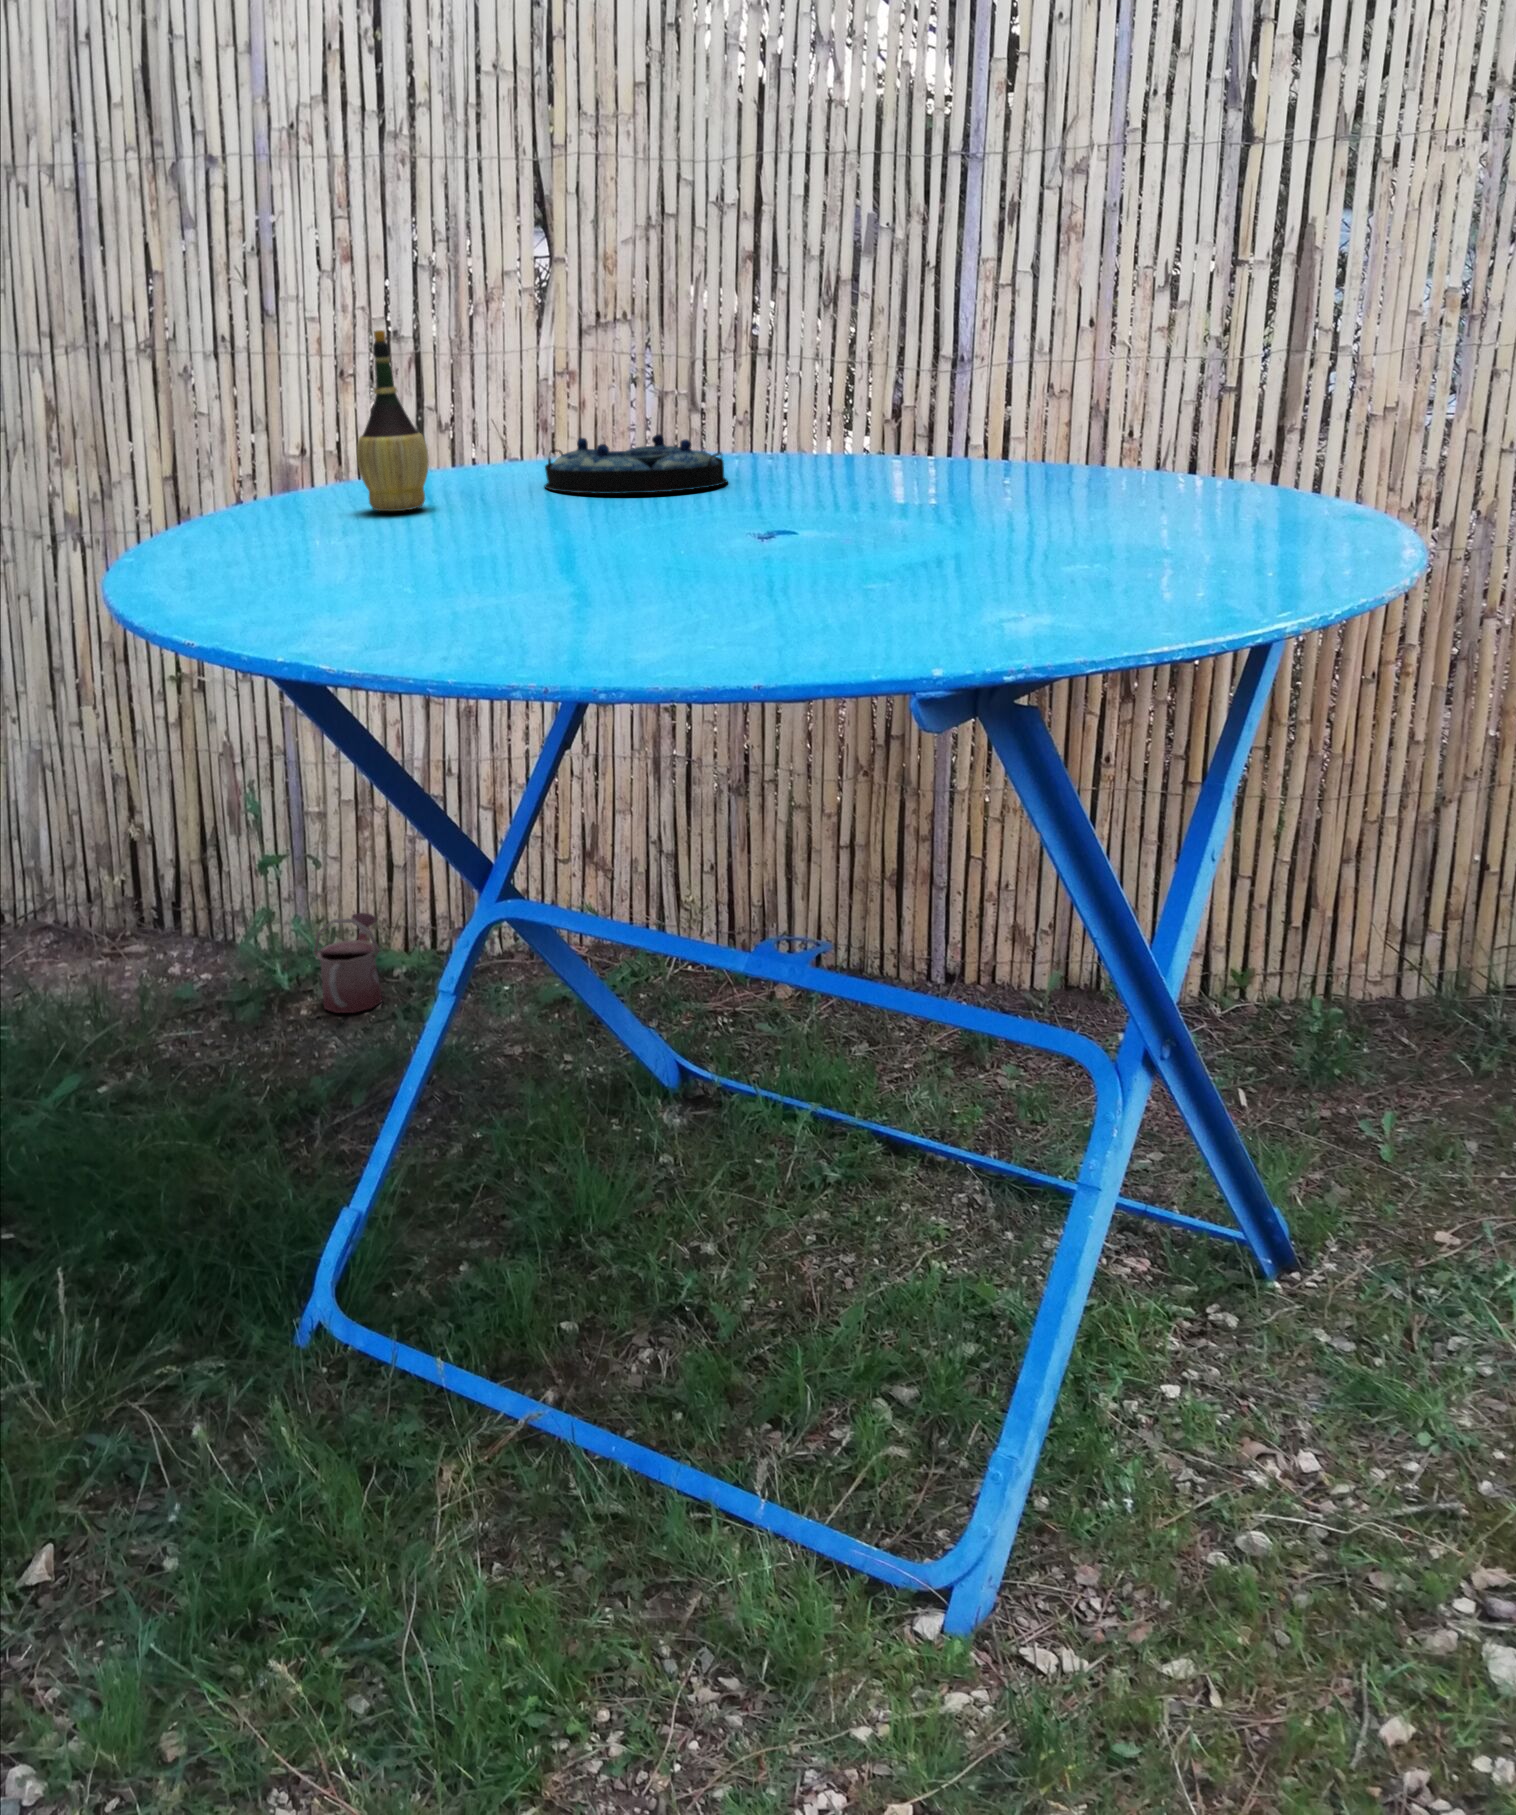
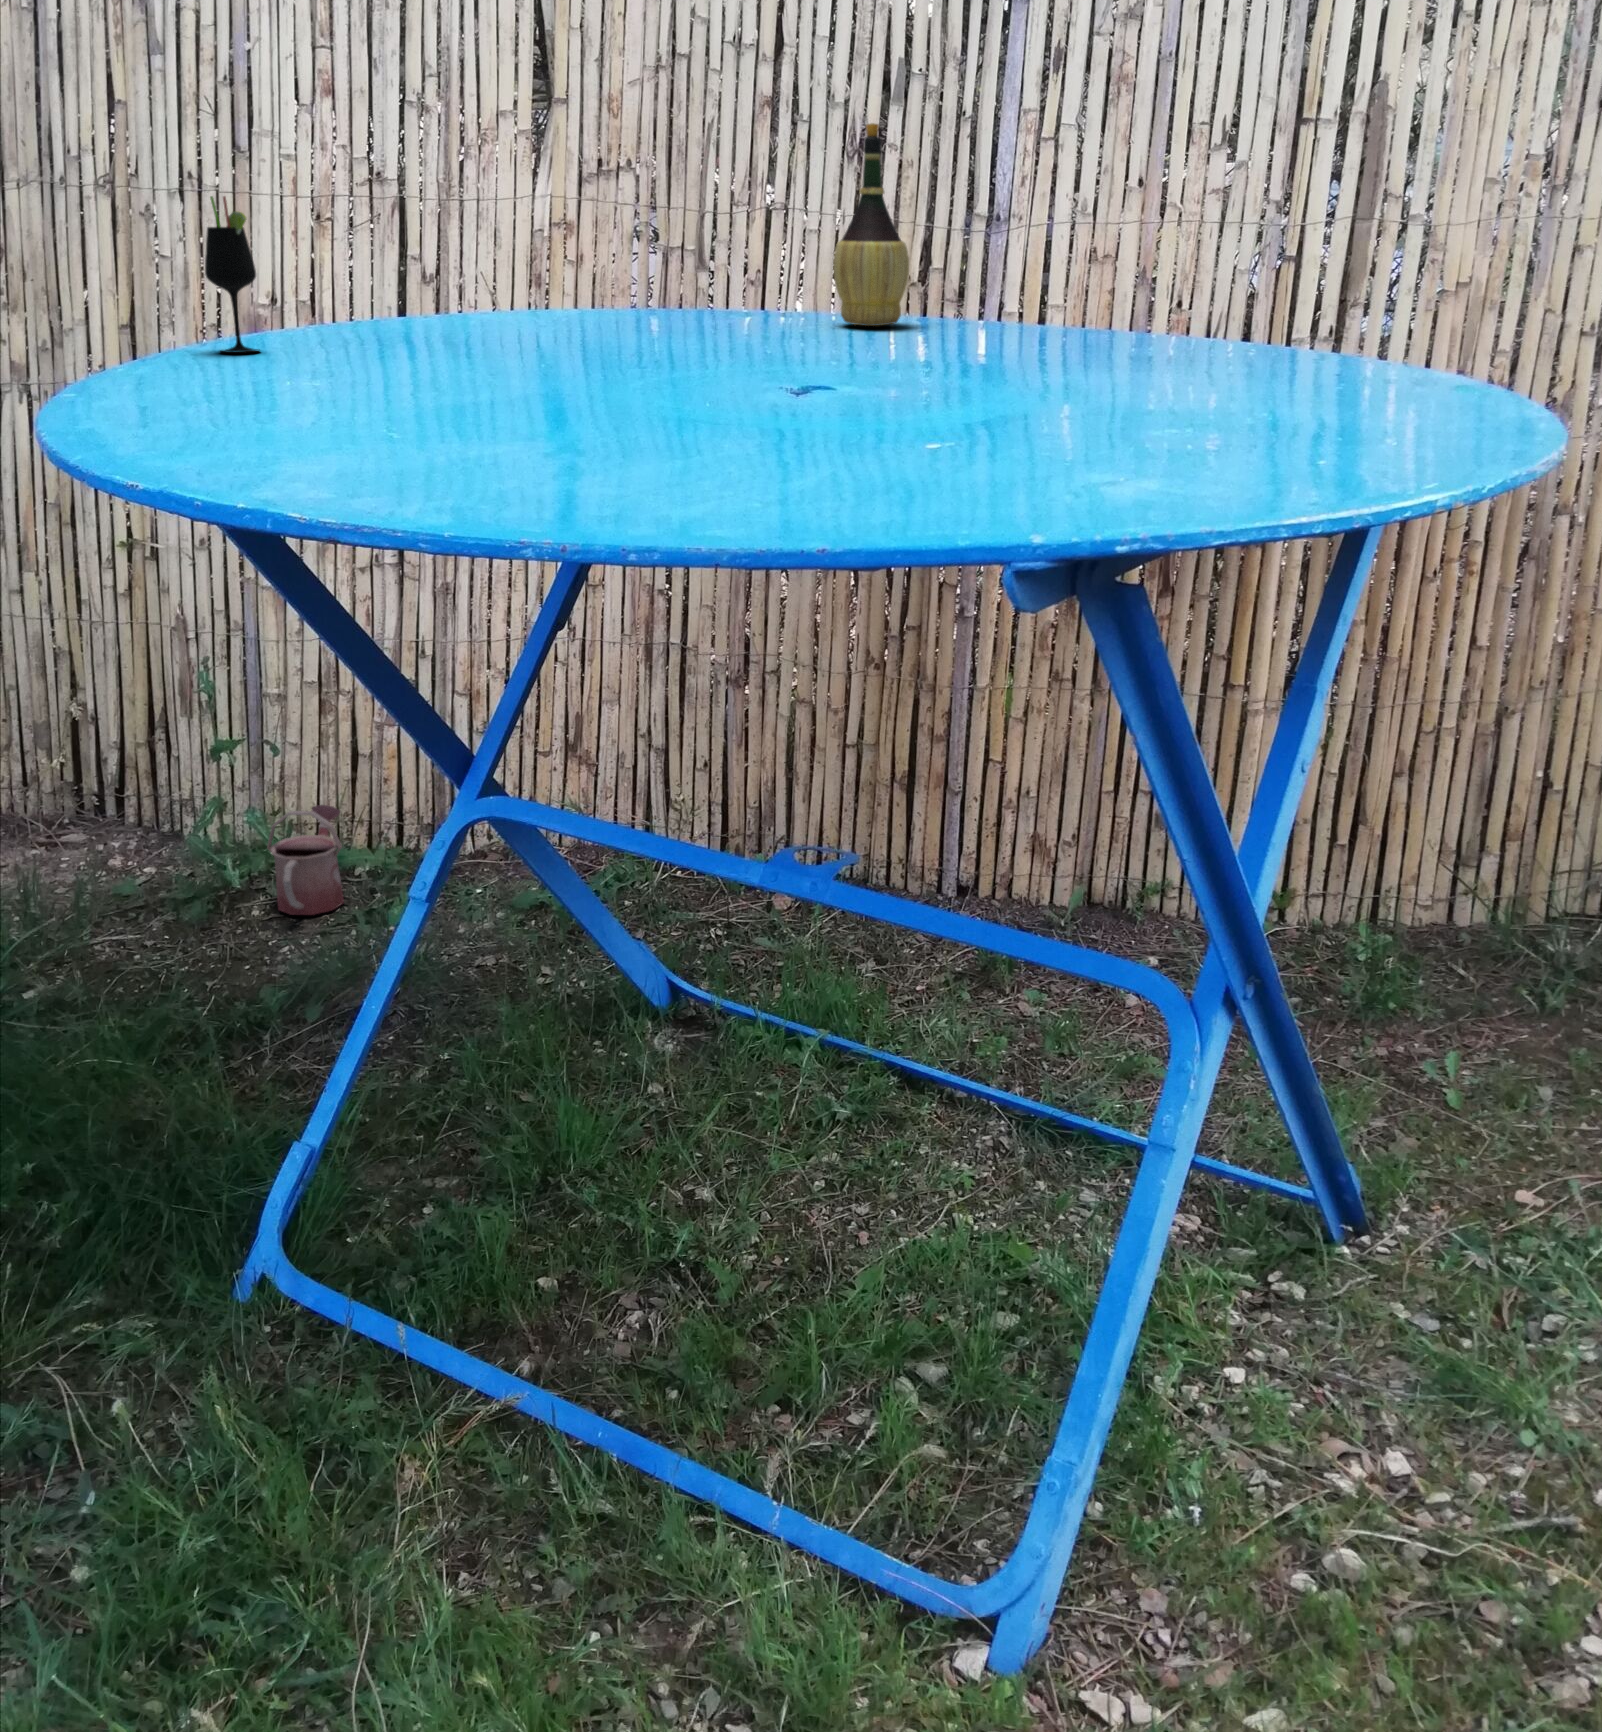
wine bottle: present [357,330,429,511] -> present [833,123,909,326]
wine glass: none [265,409,312,536] -> present [205,196,259,353]
serving tray: present [545,434,727,494] -> none [539,267,751,329]

